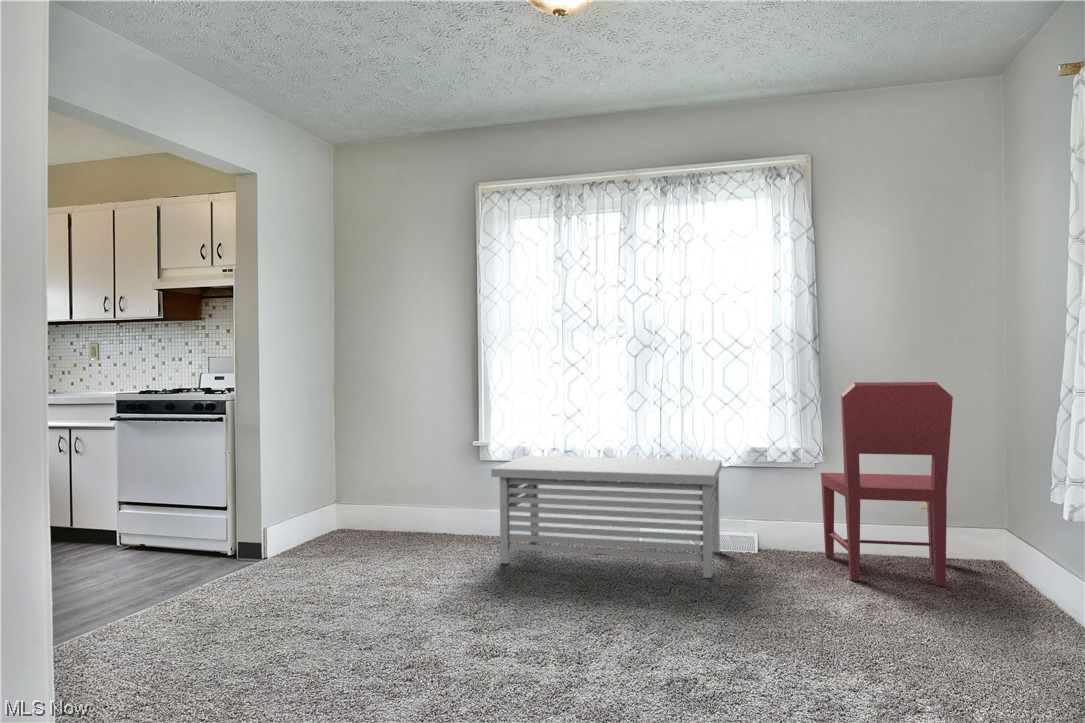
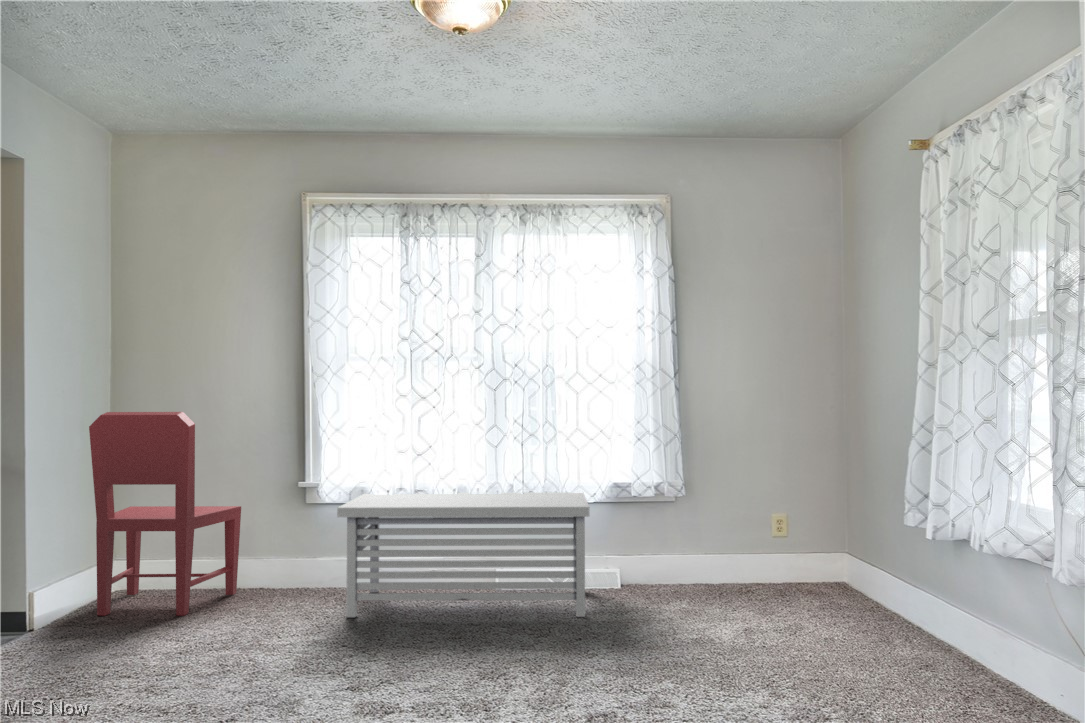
dining chair: present [821,382,953,586] -> present [89,412,241,616]

